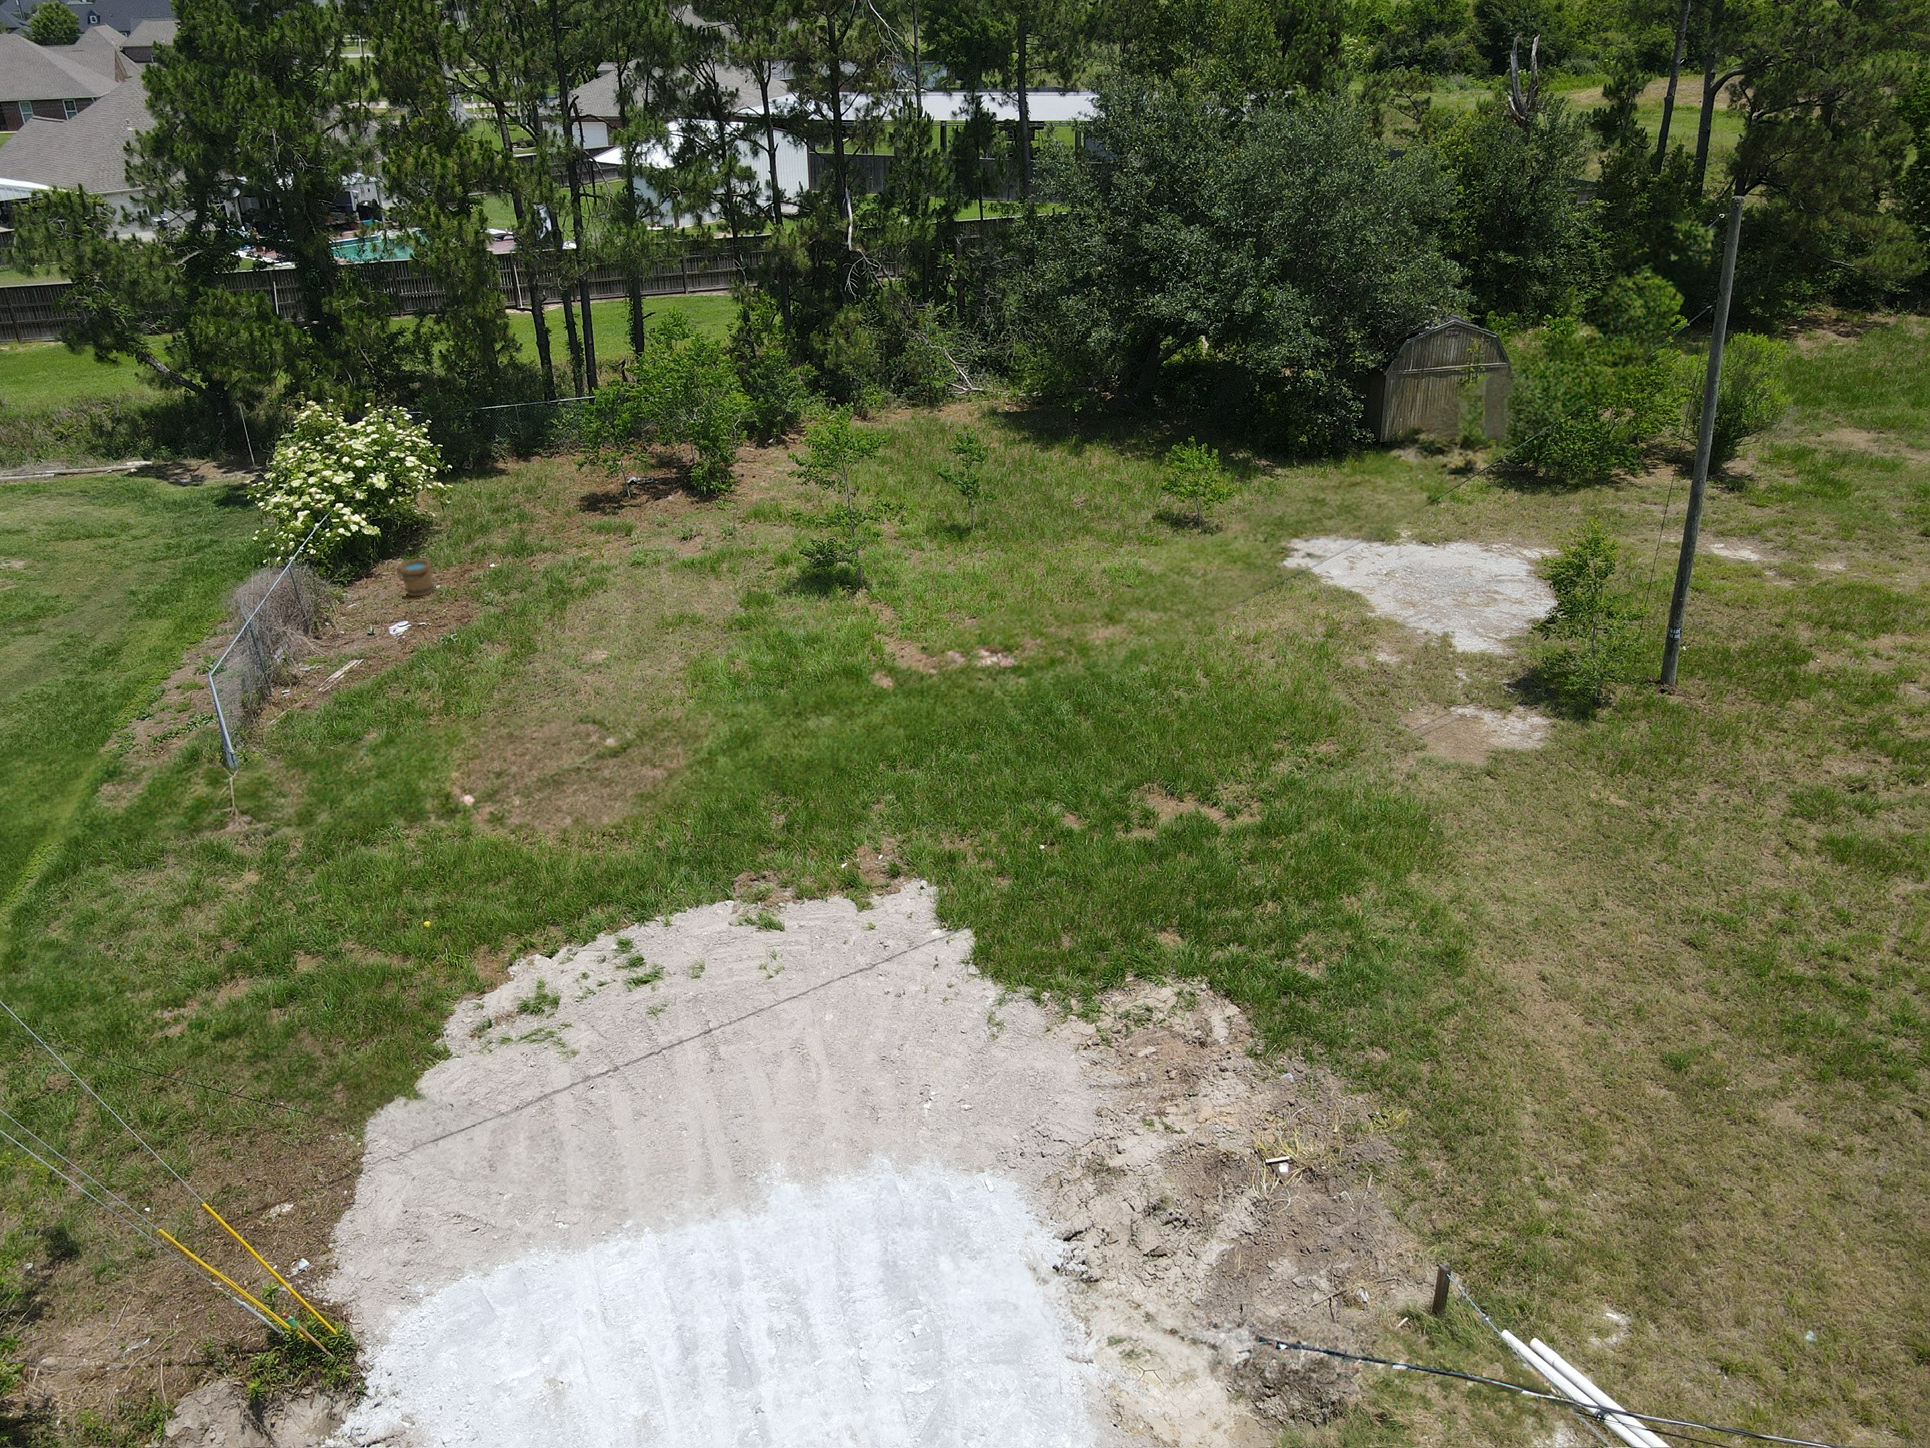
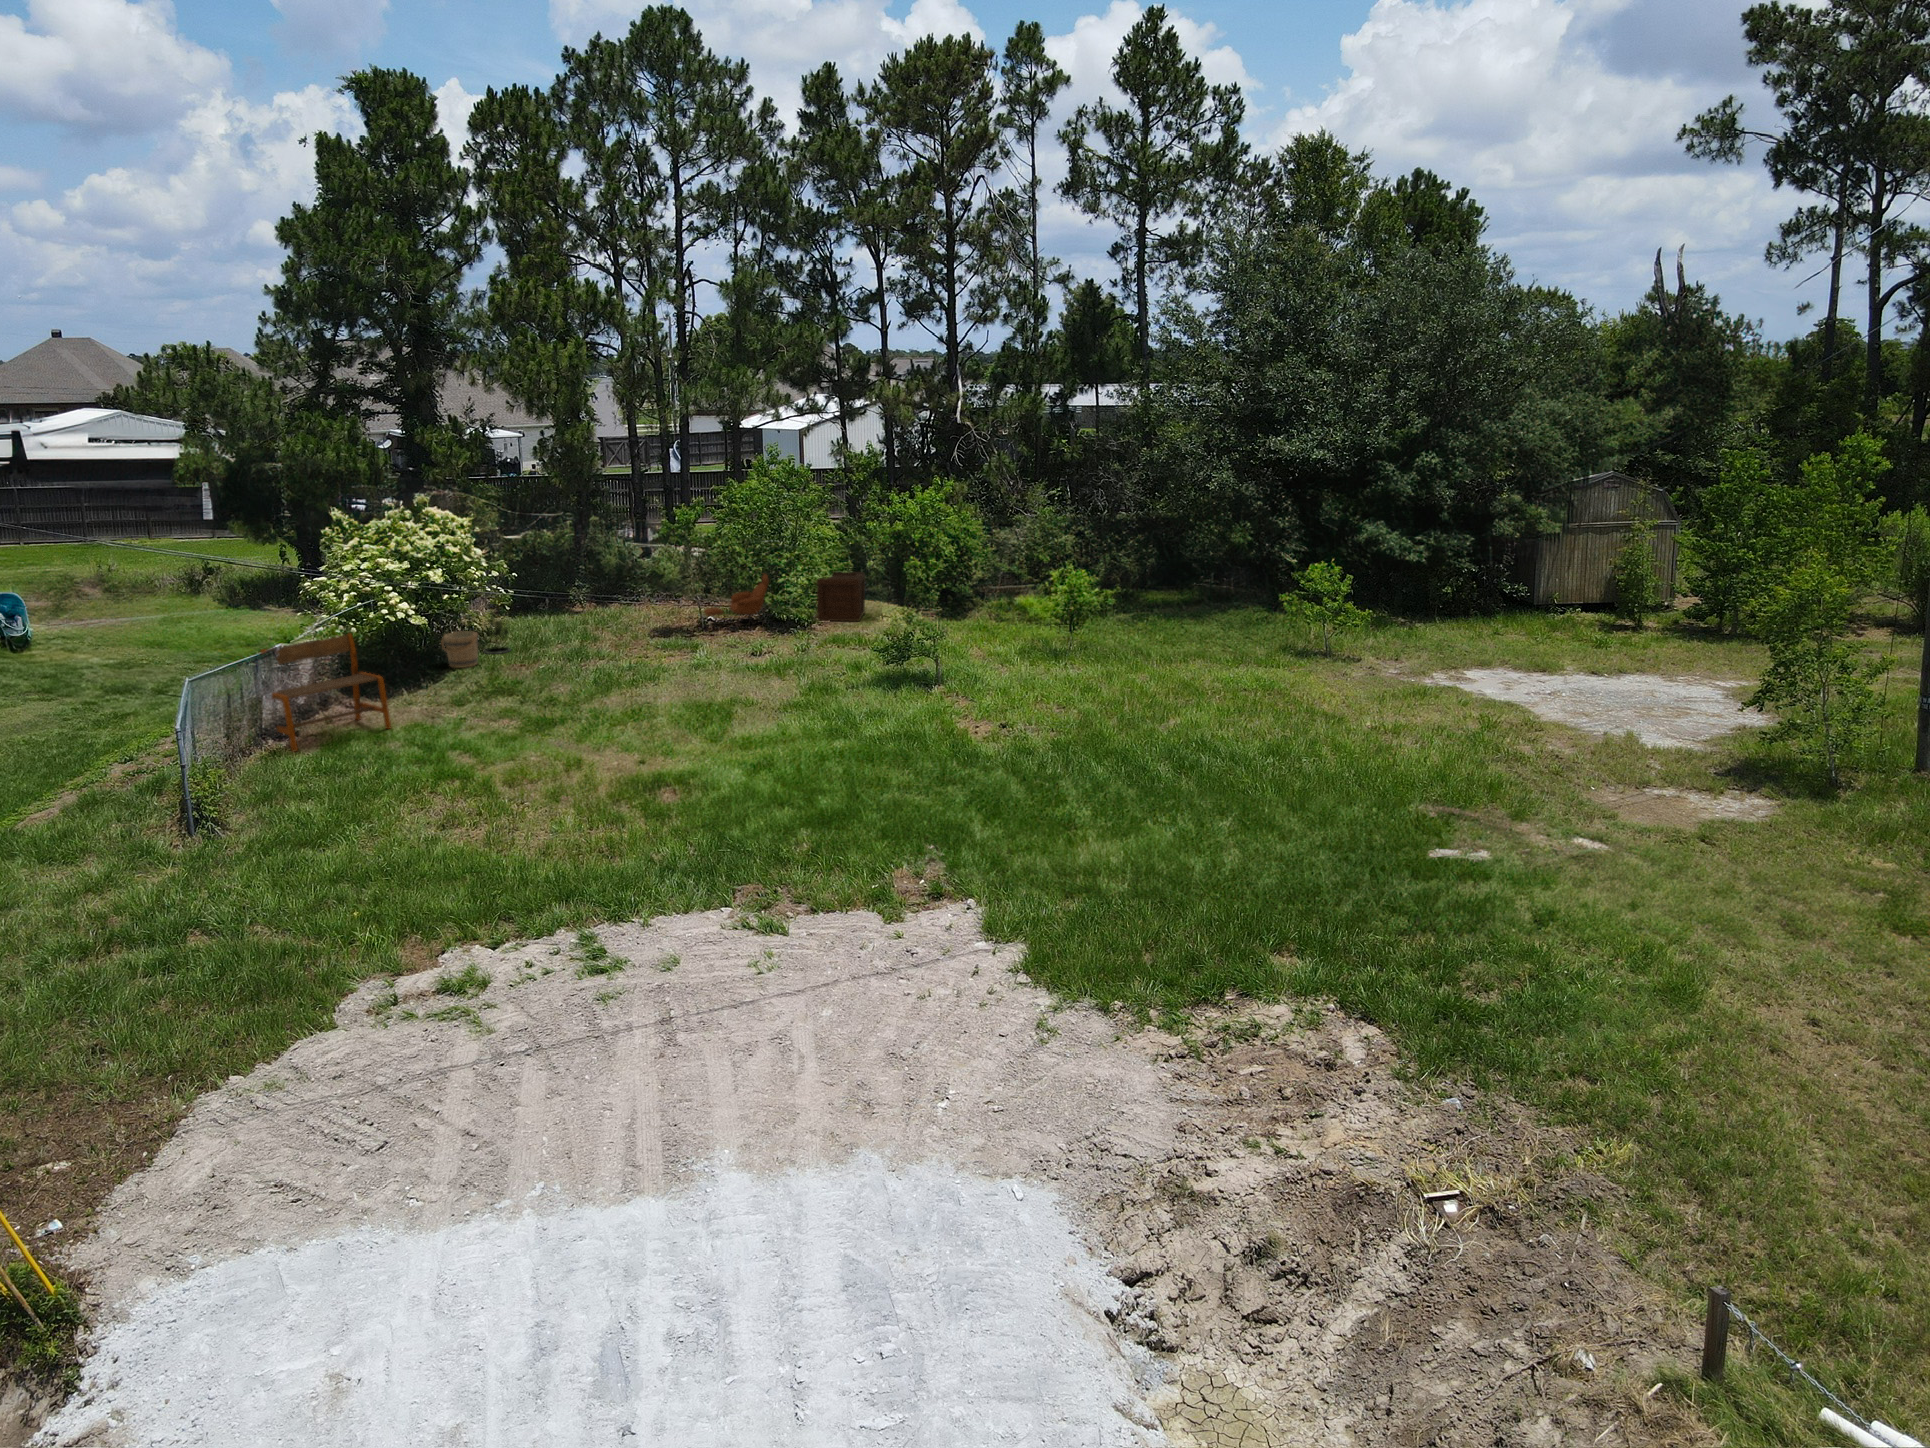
wooden crate: none [740,462,785,513] -> present [816,572,865,621]
lounge chair: none [635,471,695,529] -> present [704,574,769,625]
potted tree: none [428,529,461,574] -> present [484,611,511,654]
bench: none [251,602,379,724] -> present [260,633,391,752]

